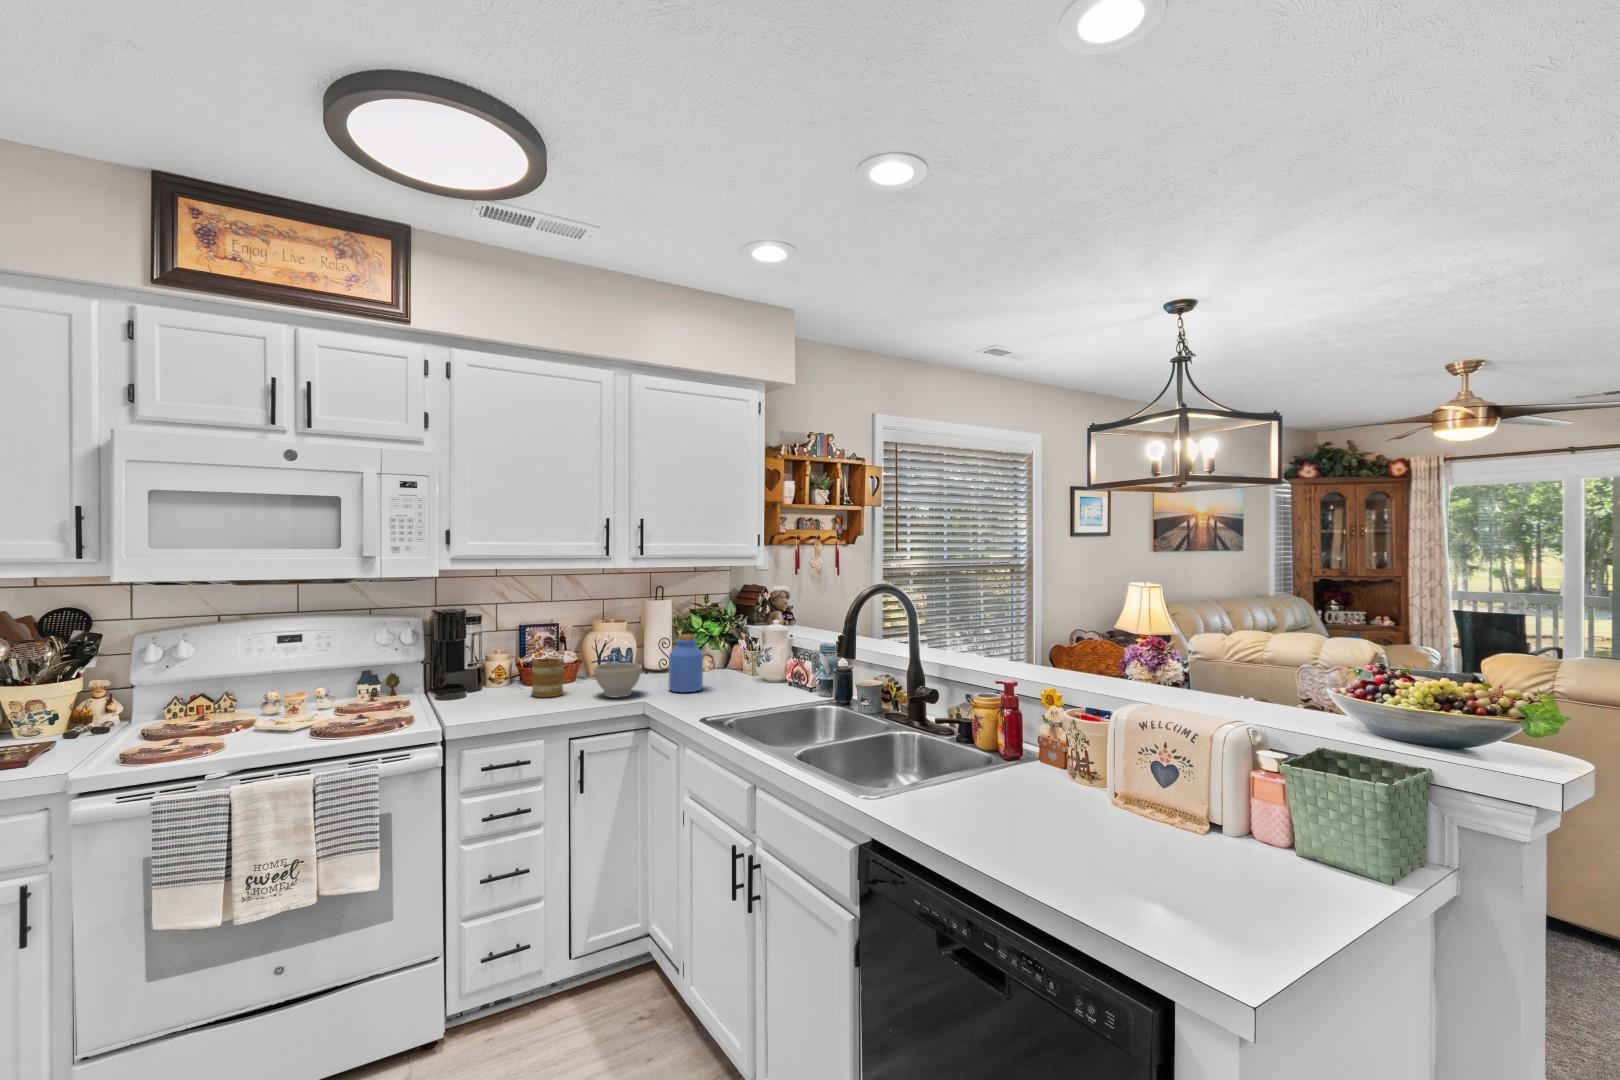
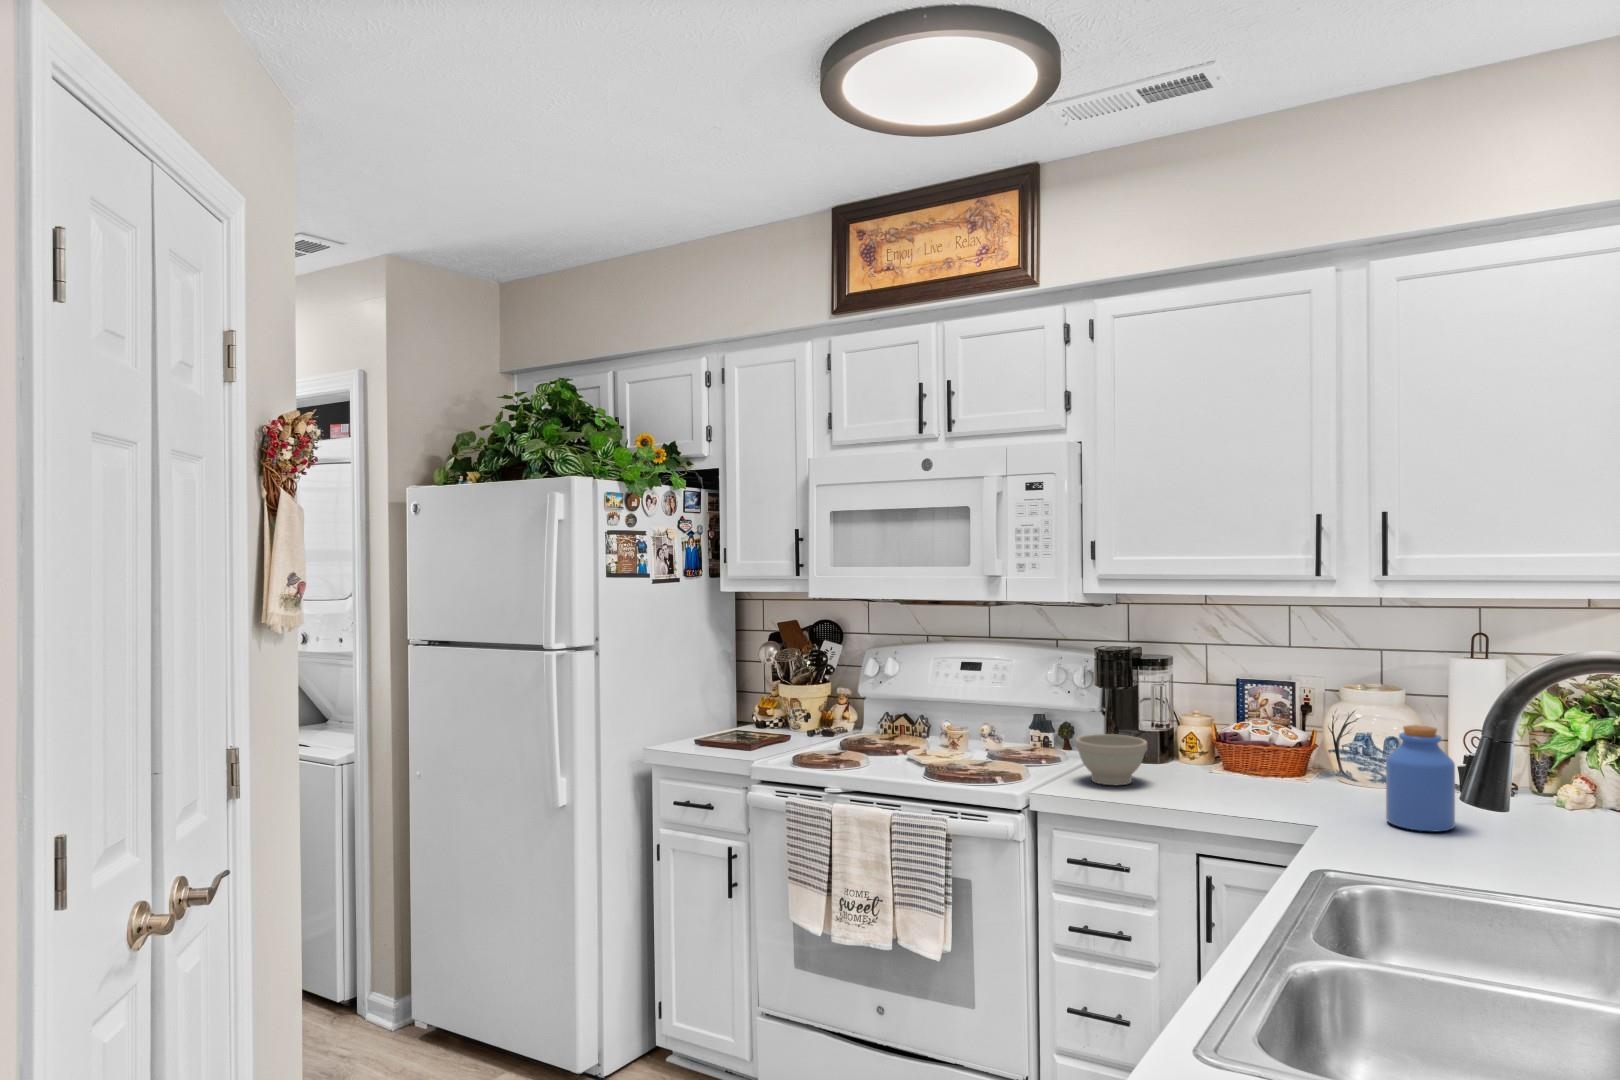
mug: present [531,658,564,697] -> none [1190,730,1236,789]
bowl: present [593,663,642,698] -> present [1076,734,1147,785]

